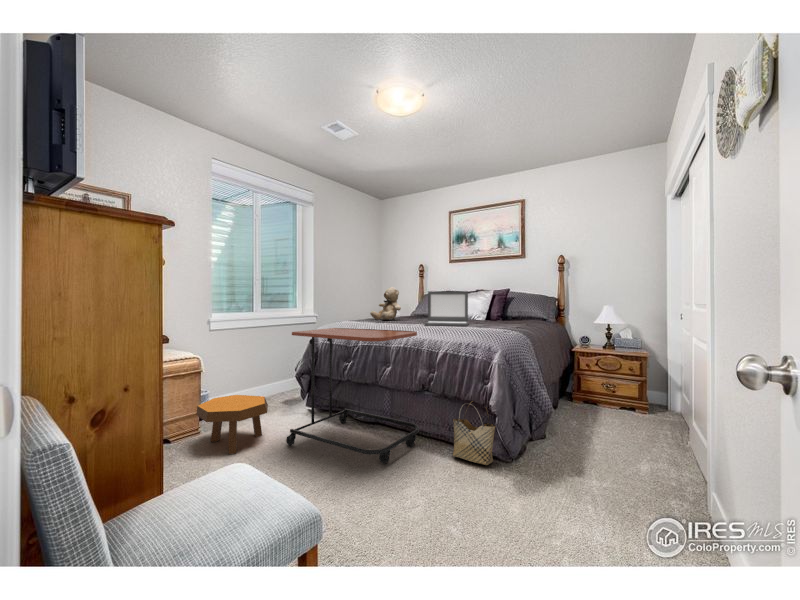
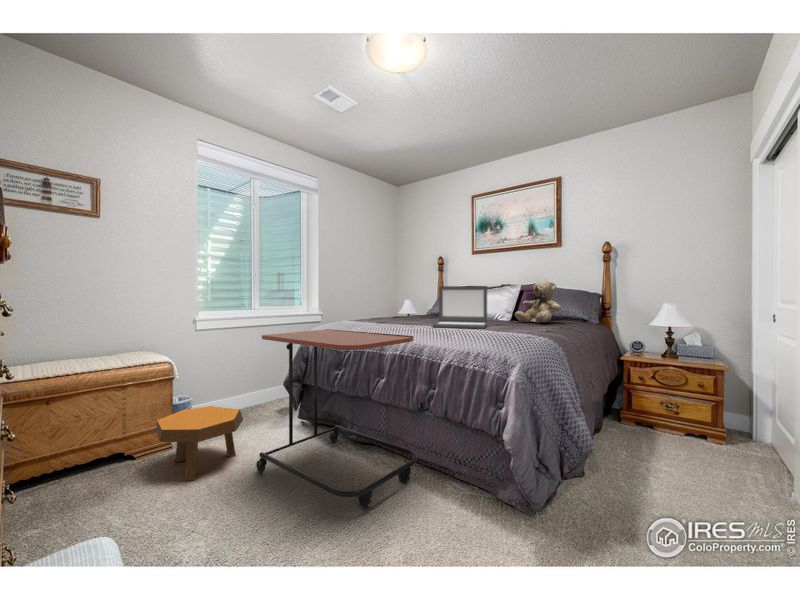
teddy bear: present [370,287,401,320] -> present [515,279,561,323]
woven basket: present [453,401,495,465] -> none [455,427,512,520]

